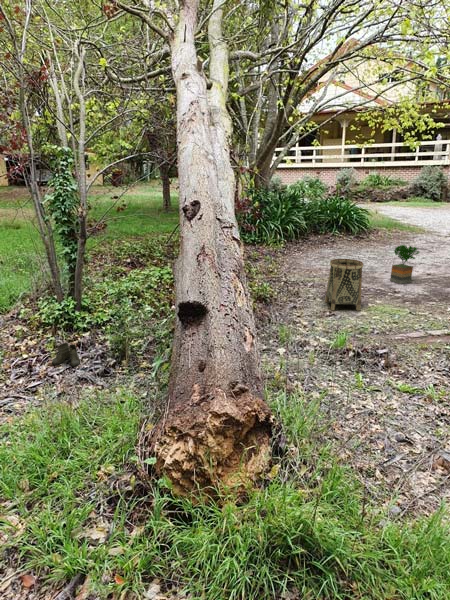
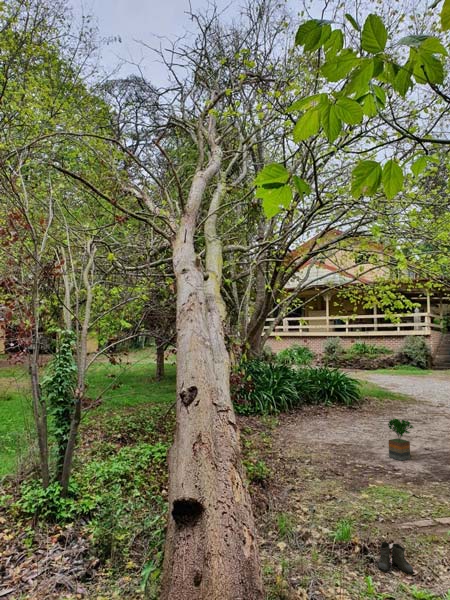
basket: present [325,259,363,311] -> none [324,435,362,493]
boots: present [52,343,80,366] -> present [378,542,413,574]

